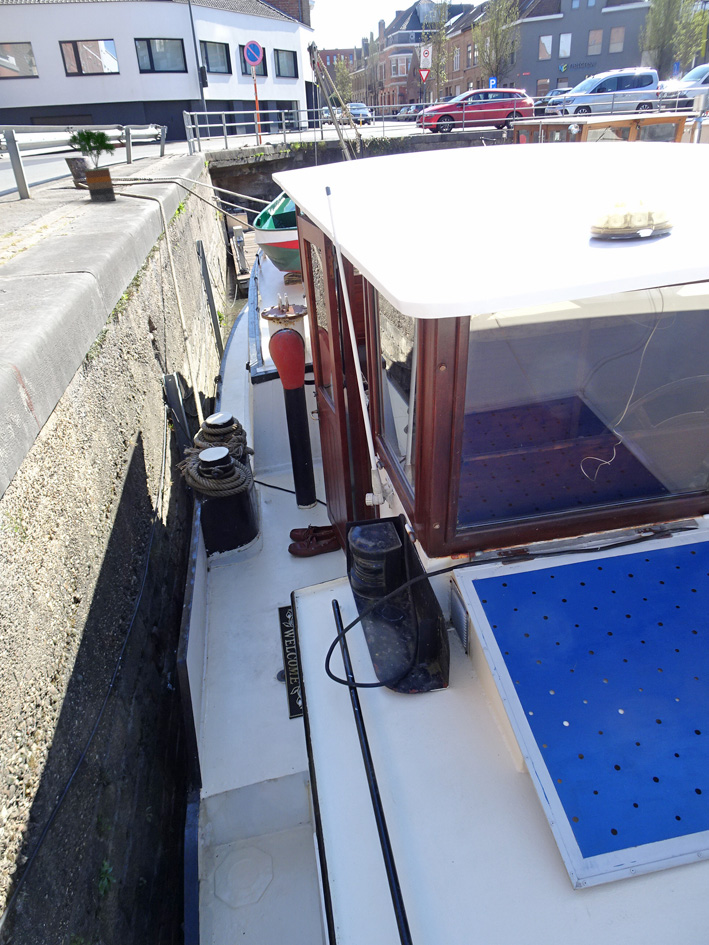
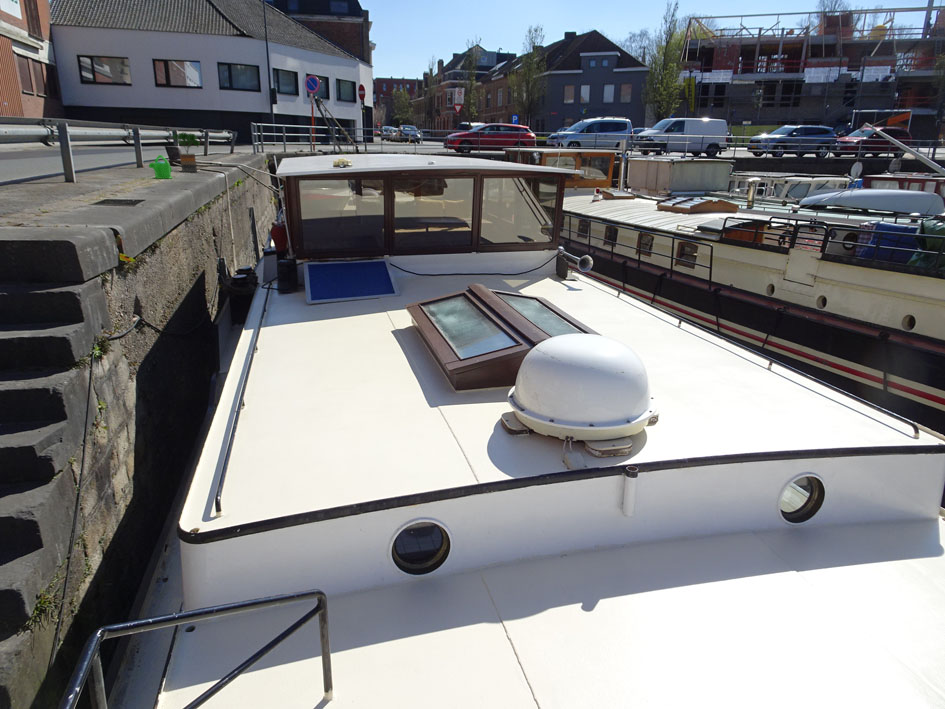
watering can: none [22,179,71,226] -> present [149,155,172,179]

